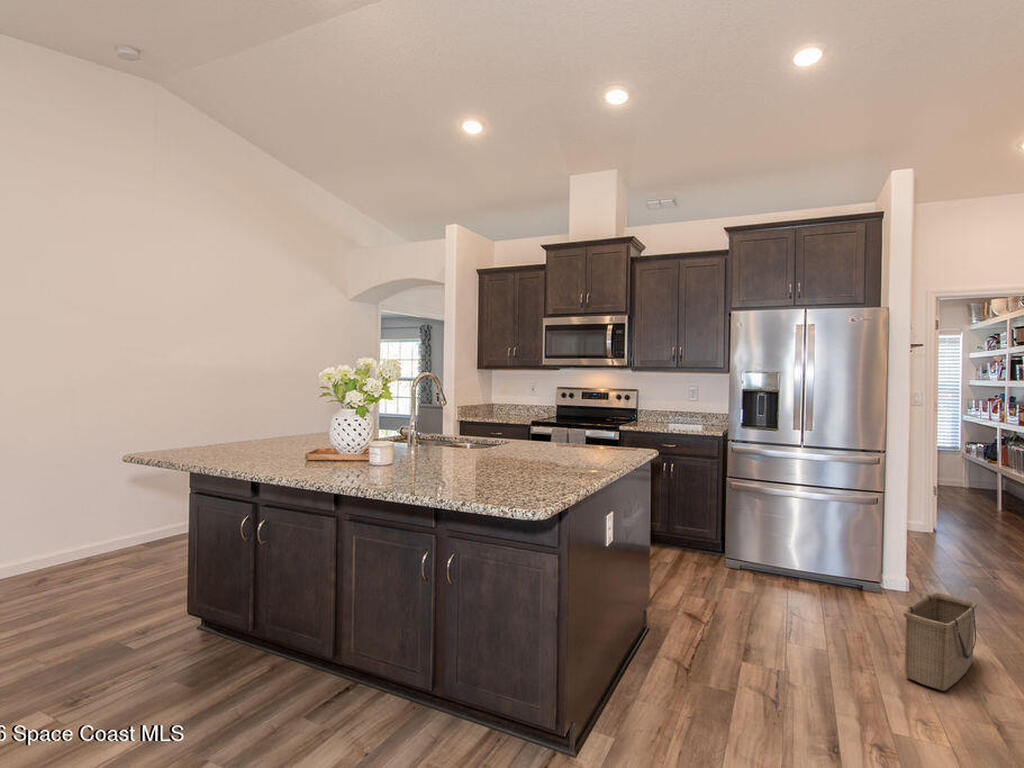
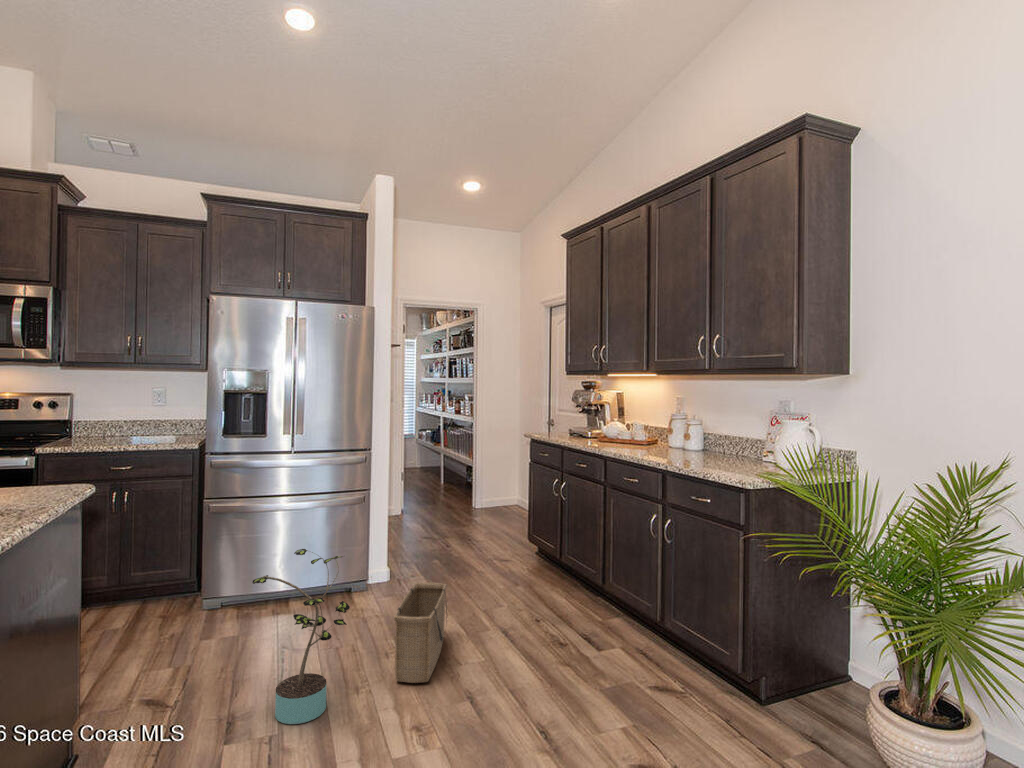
potted plant: none [765,526,853,674] -> present [252,549,350,724]

